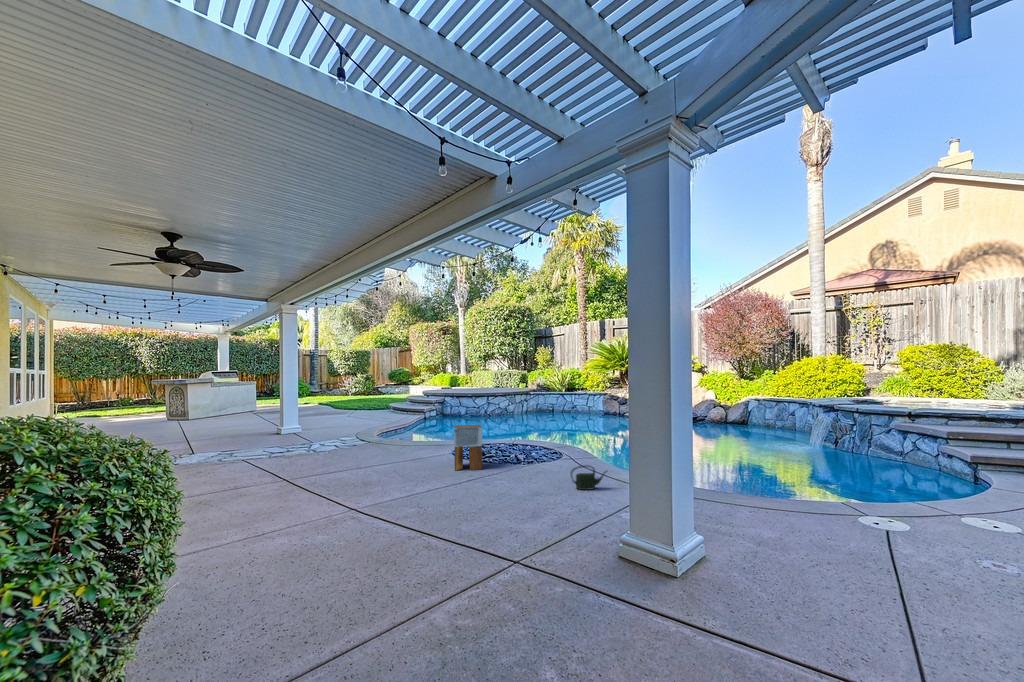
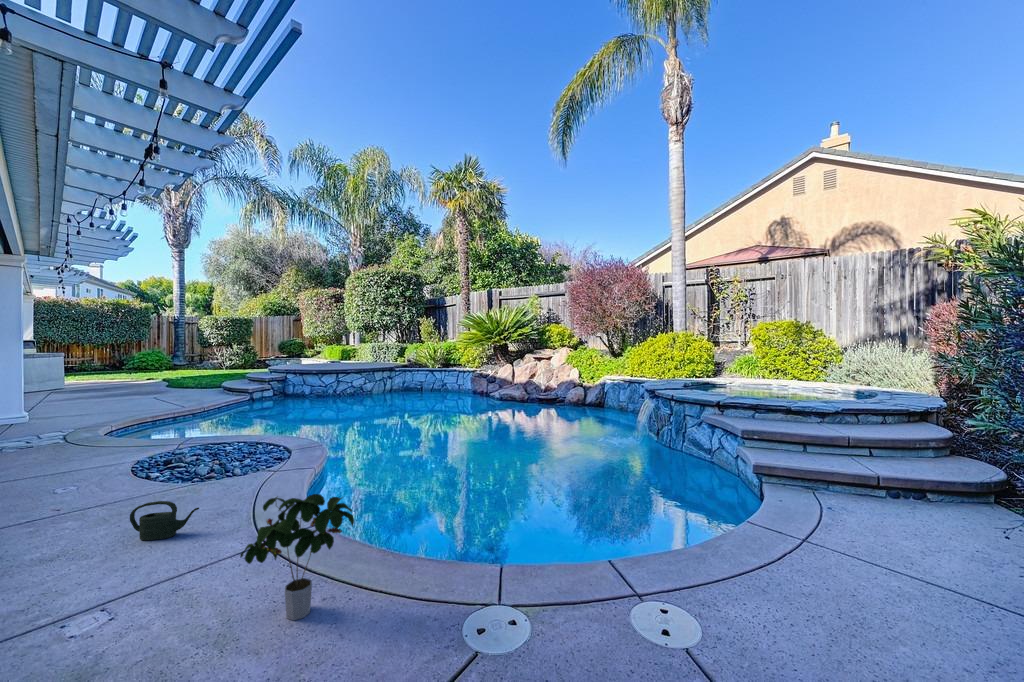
stool: present [454,425,482,471] -> none [43,426,117,497]
potted plant: none [717,447,783,519] -> present [240,494,354,620]

